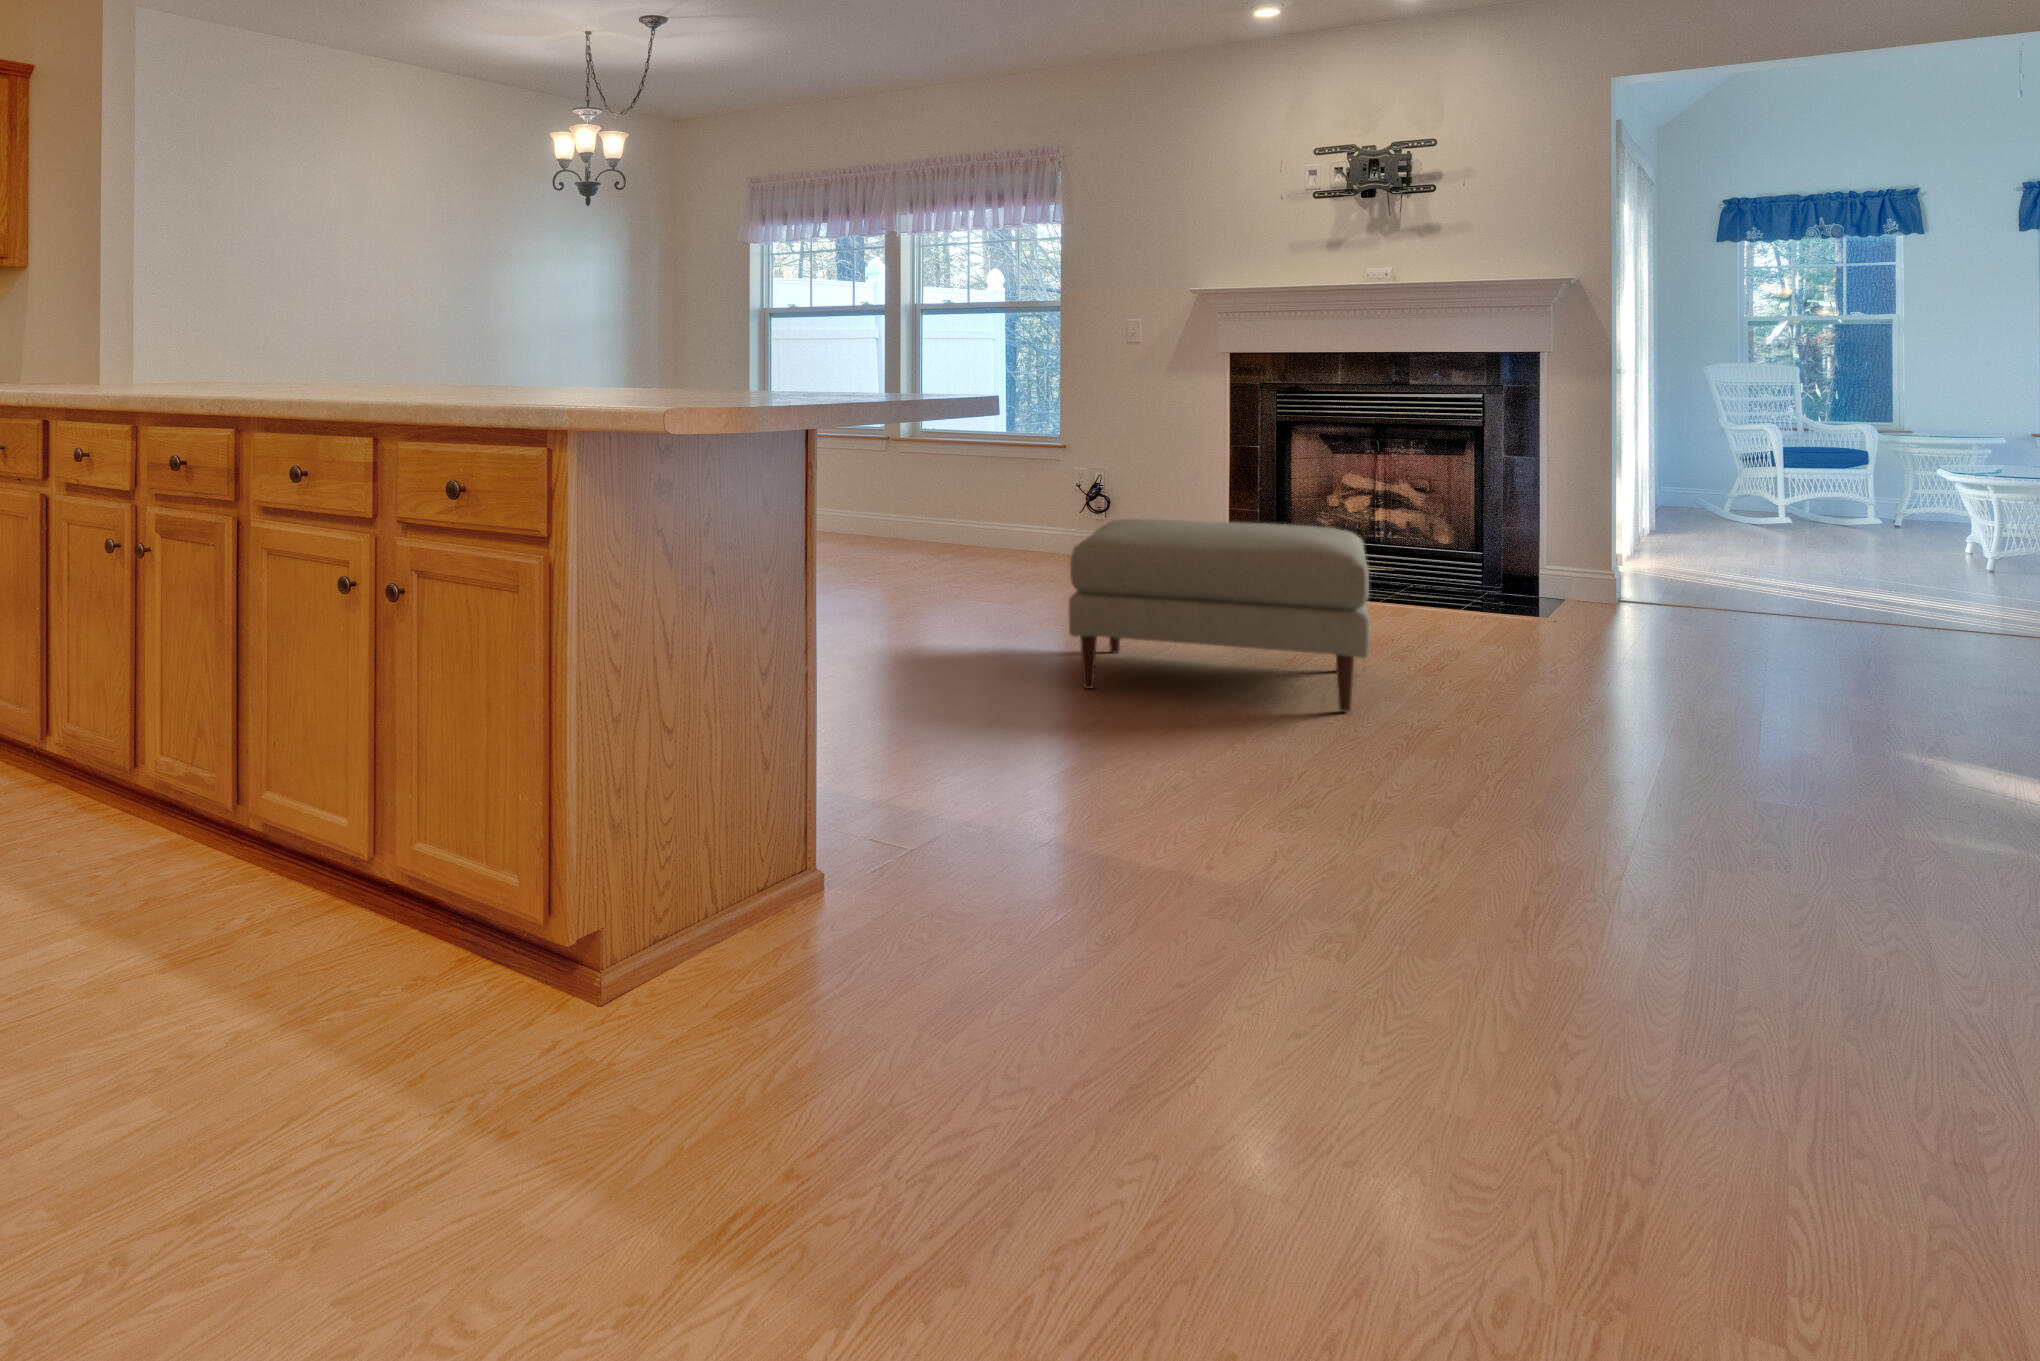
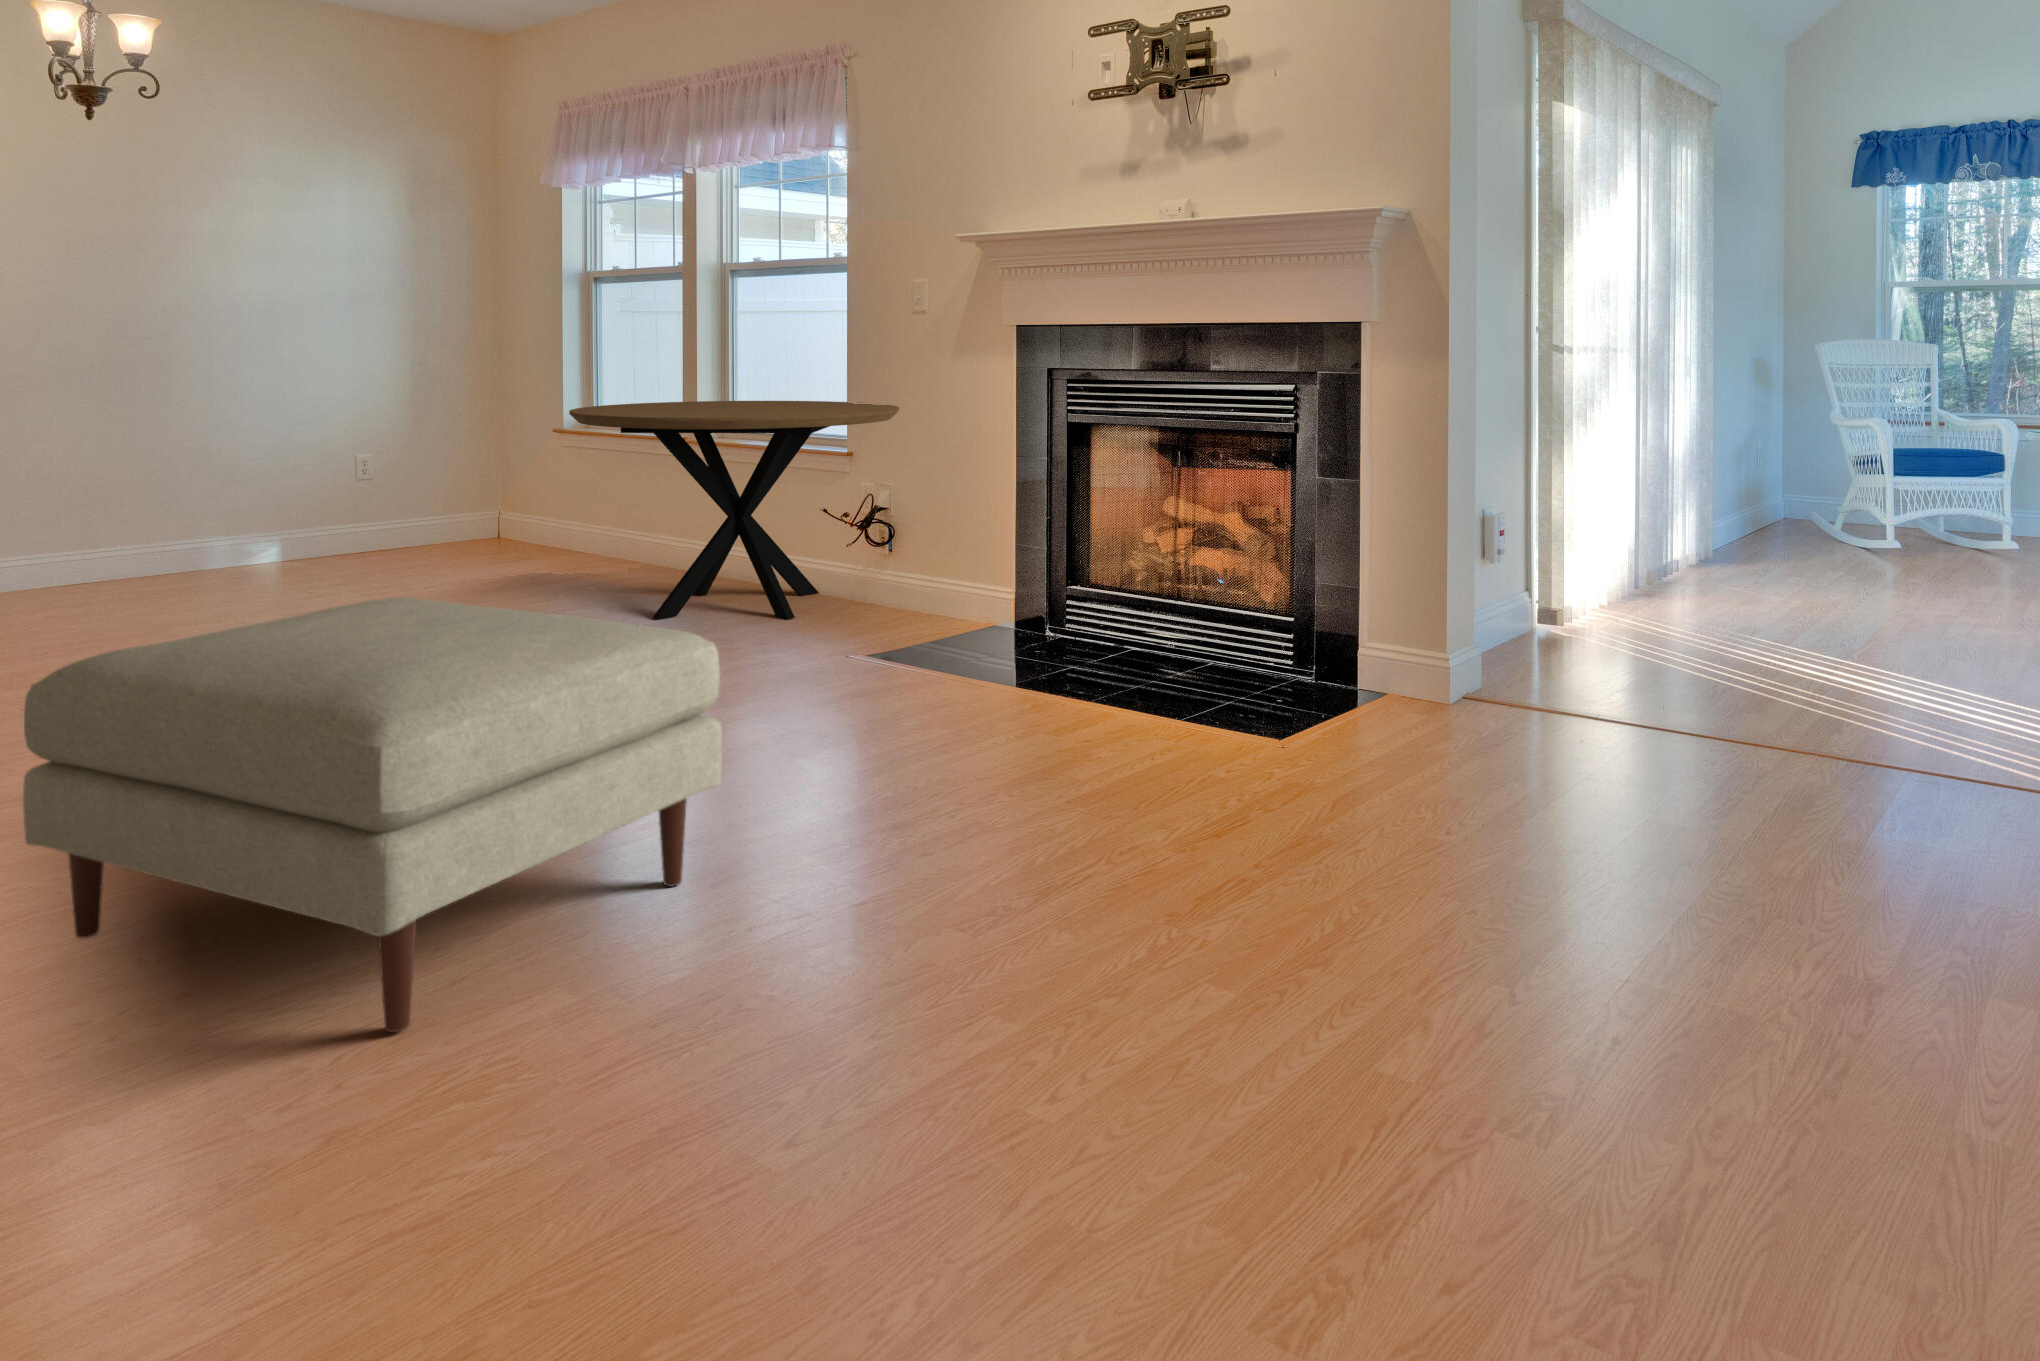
dining table: none [902,412,1135,567] -> present [569,401,899,619]

